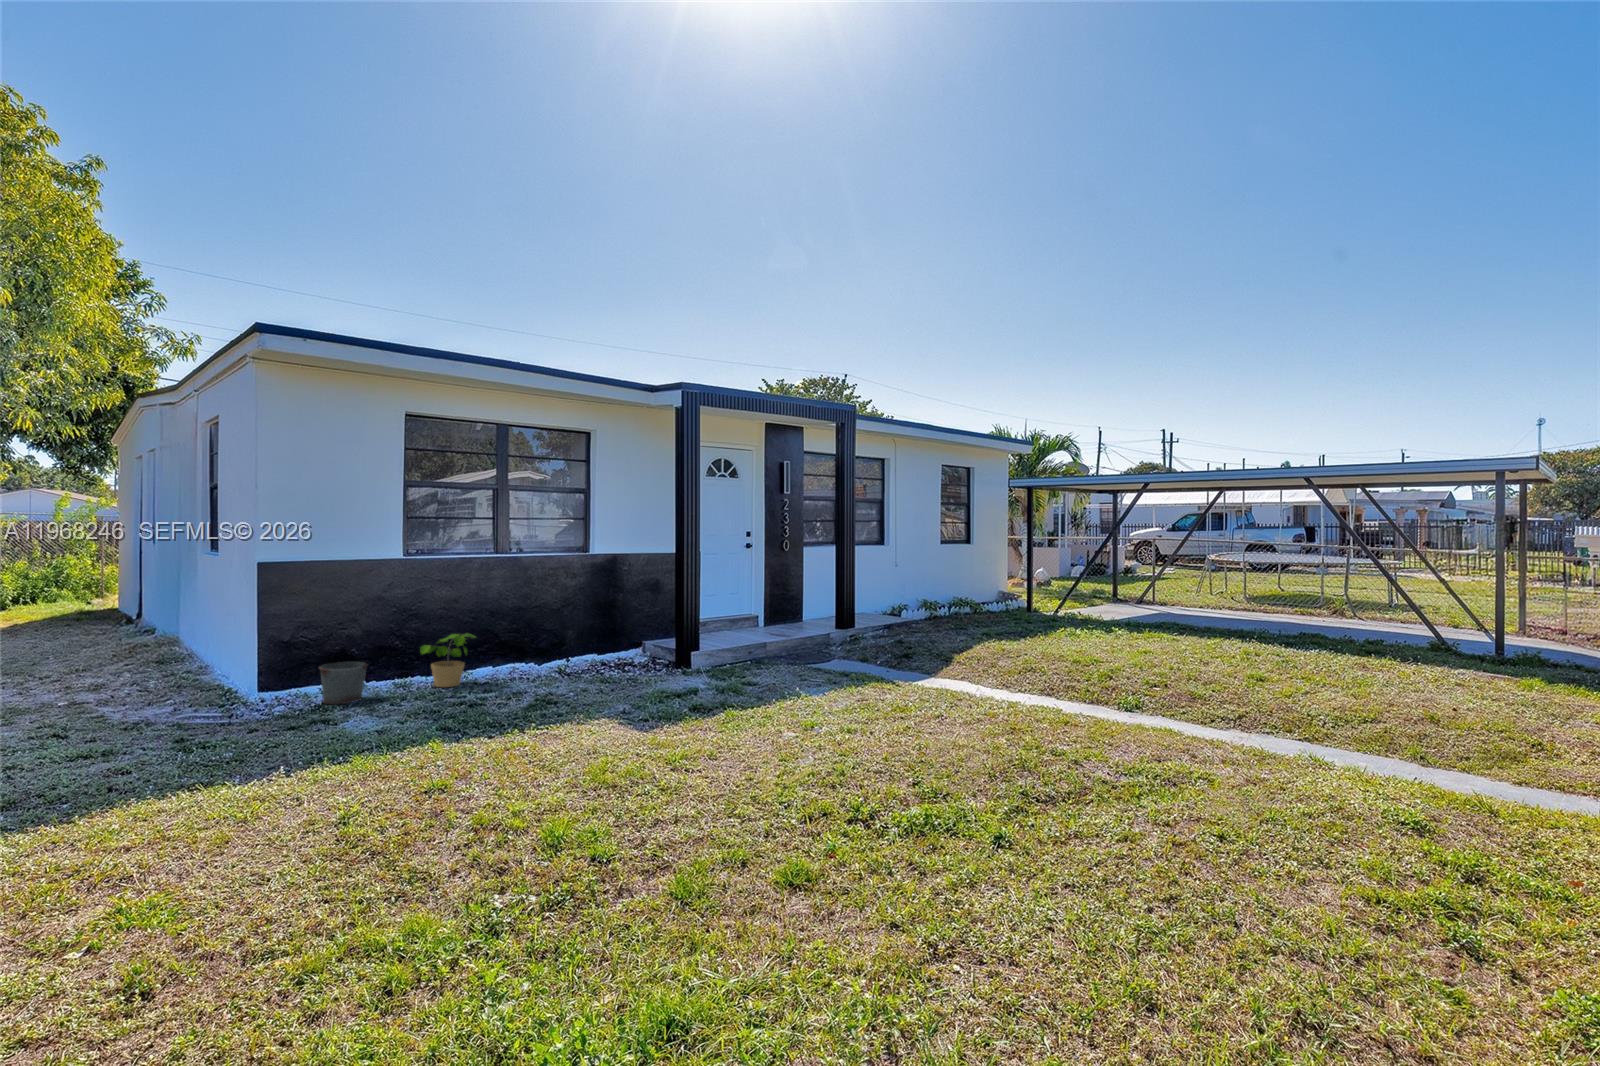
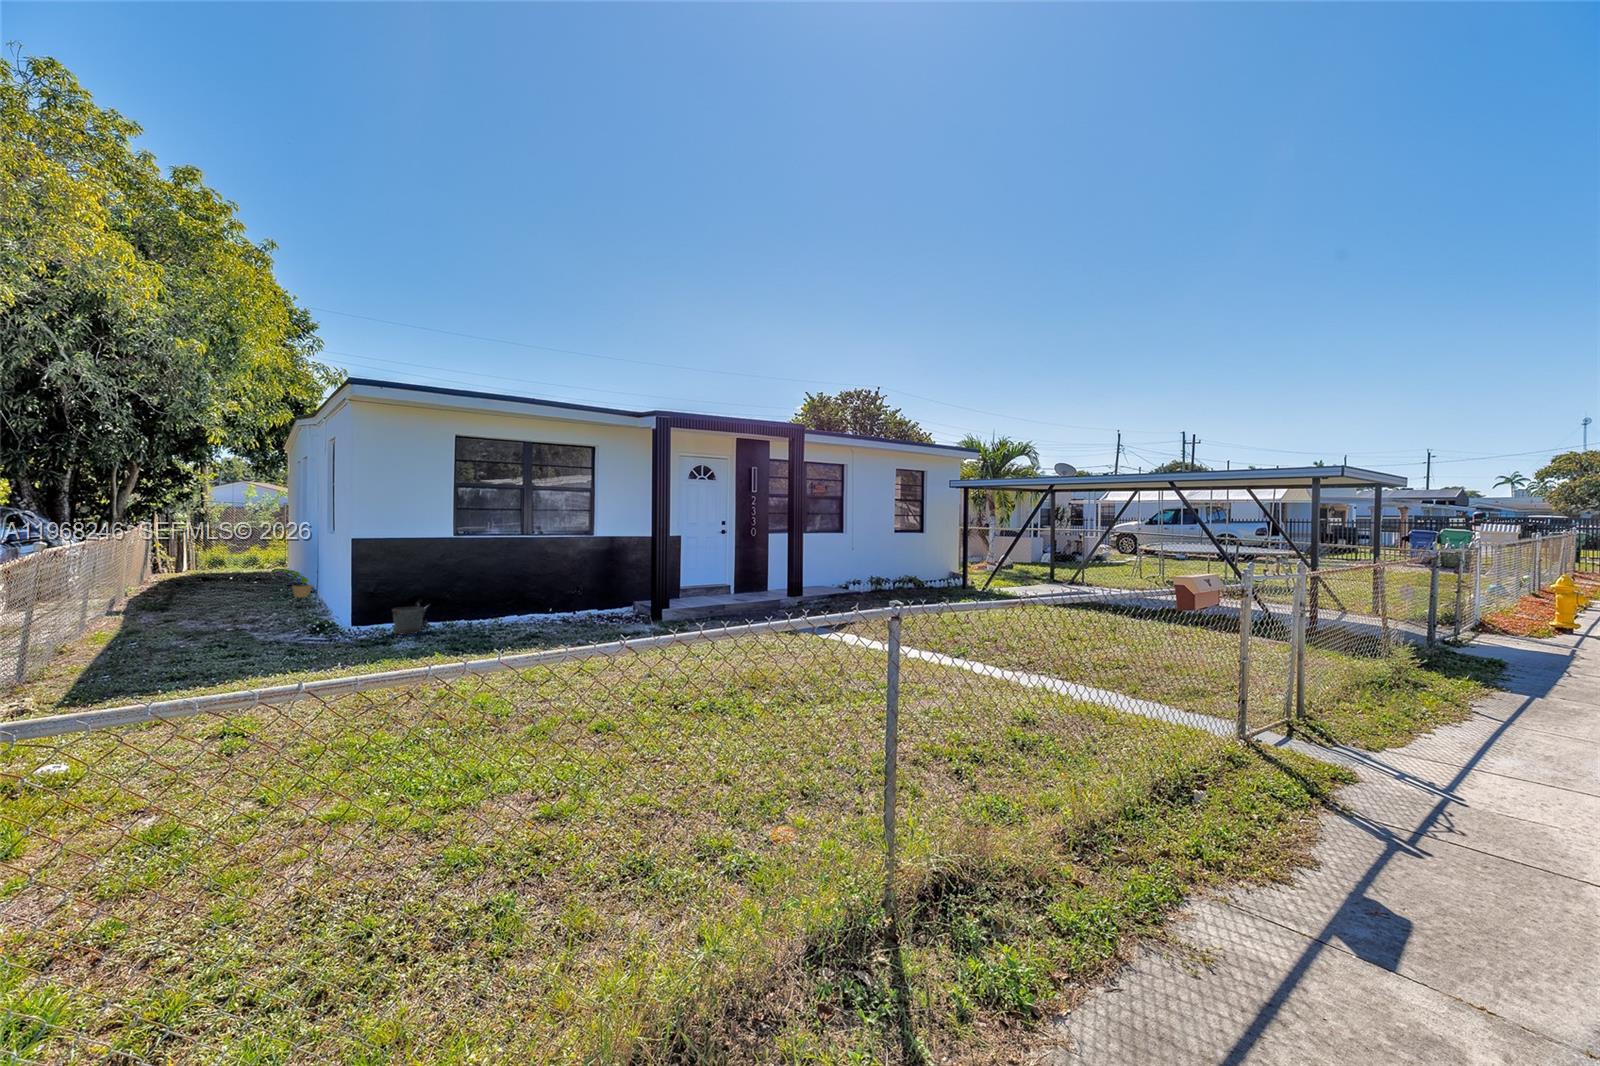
potted plant: present [420,634,475,687] -> present [272,569,312,597]

